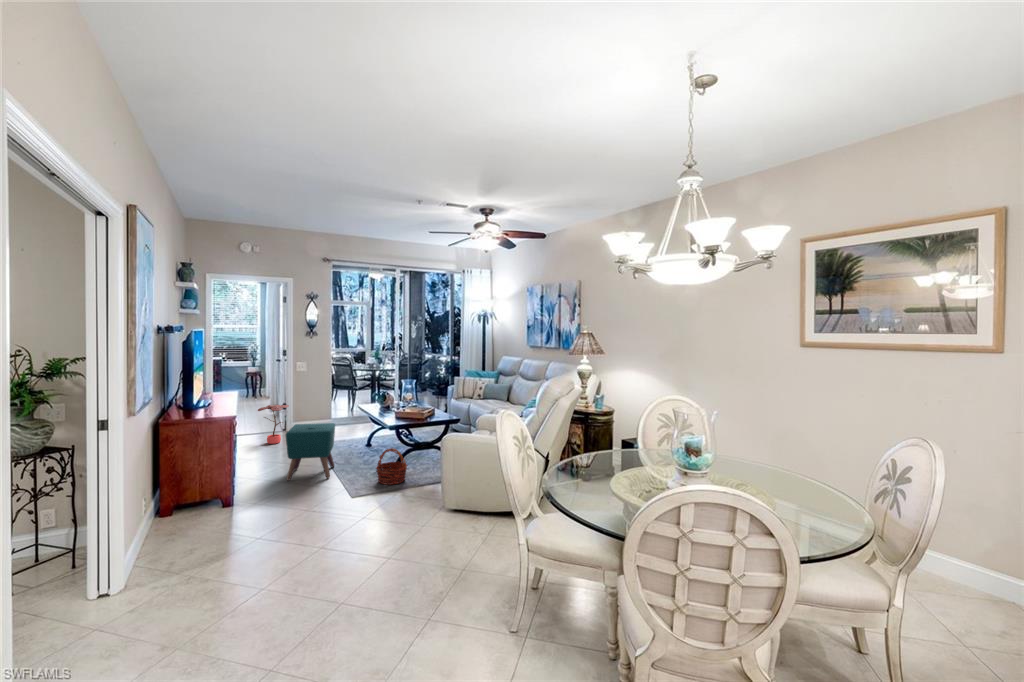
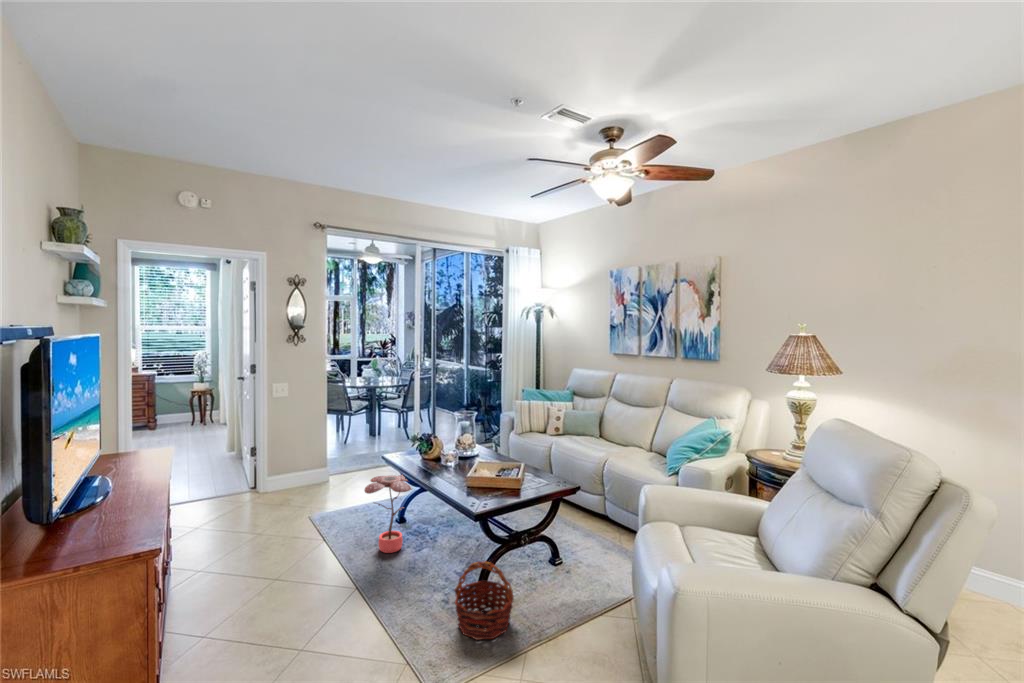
potted plant: present [258,405,289,444] -> present [365,475,412,553]
ottoman: present [285,423,335,481] -> none [271,504,361,638]

